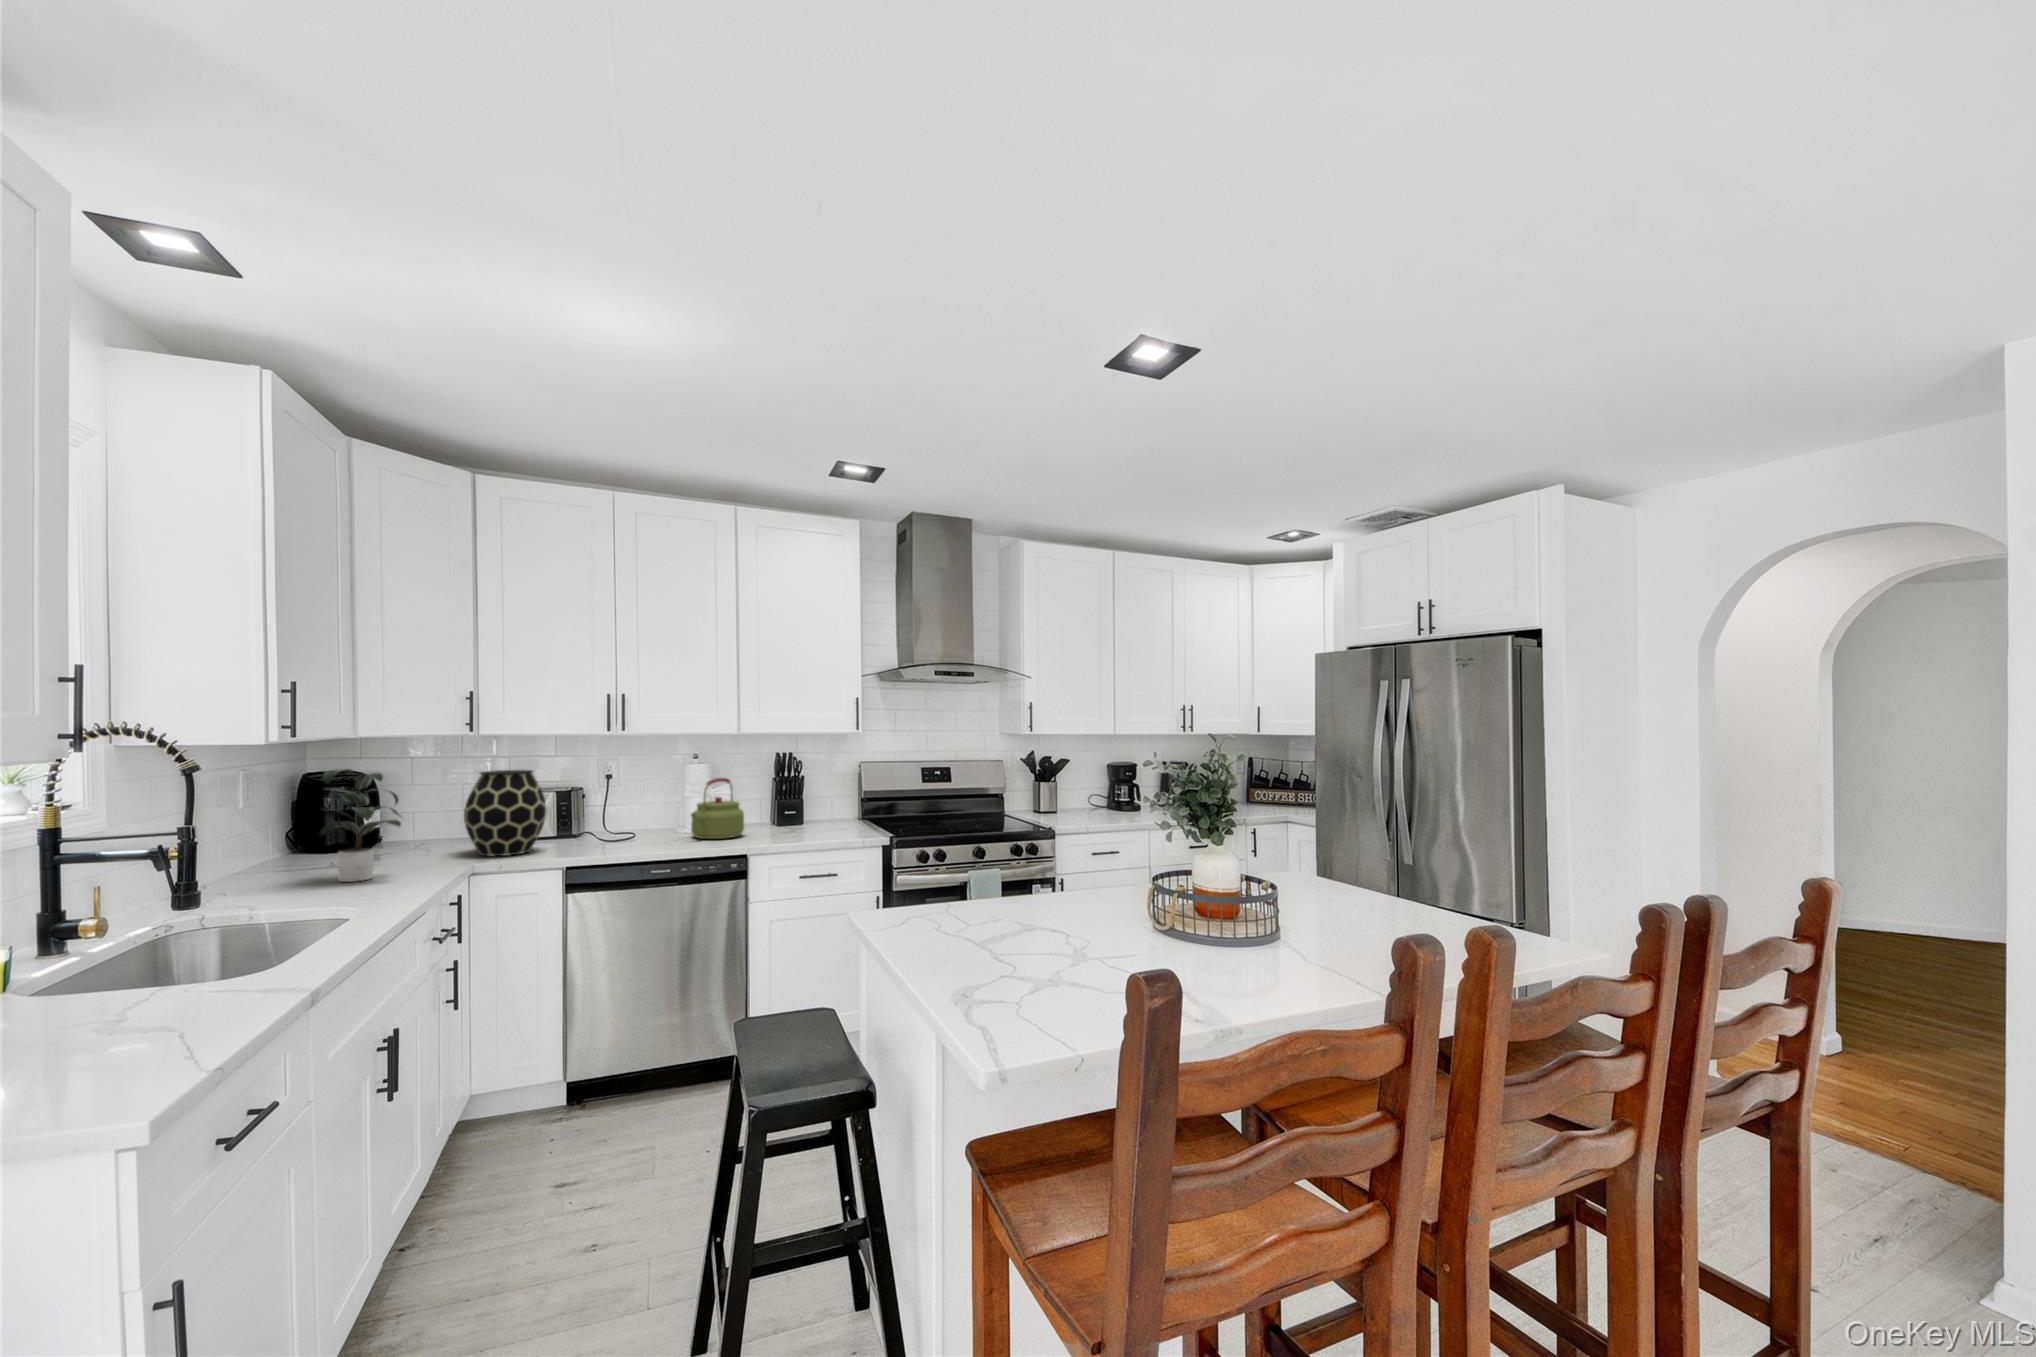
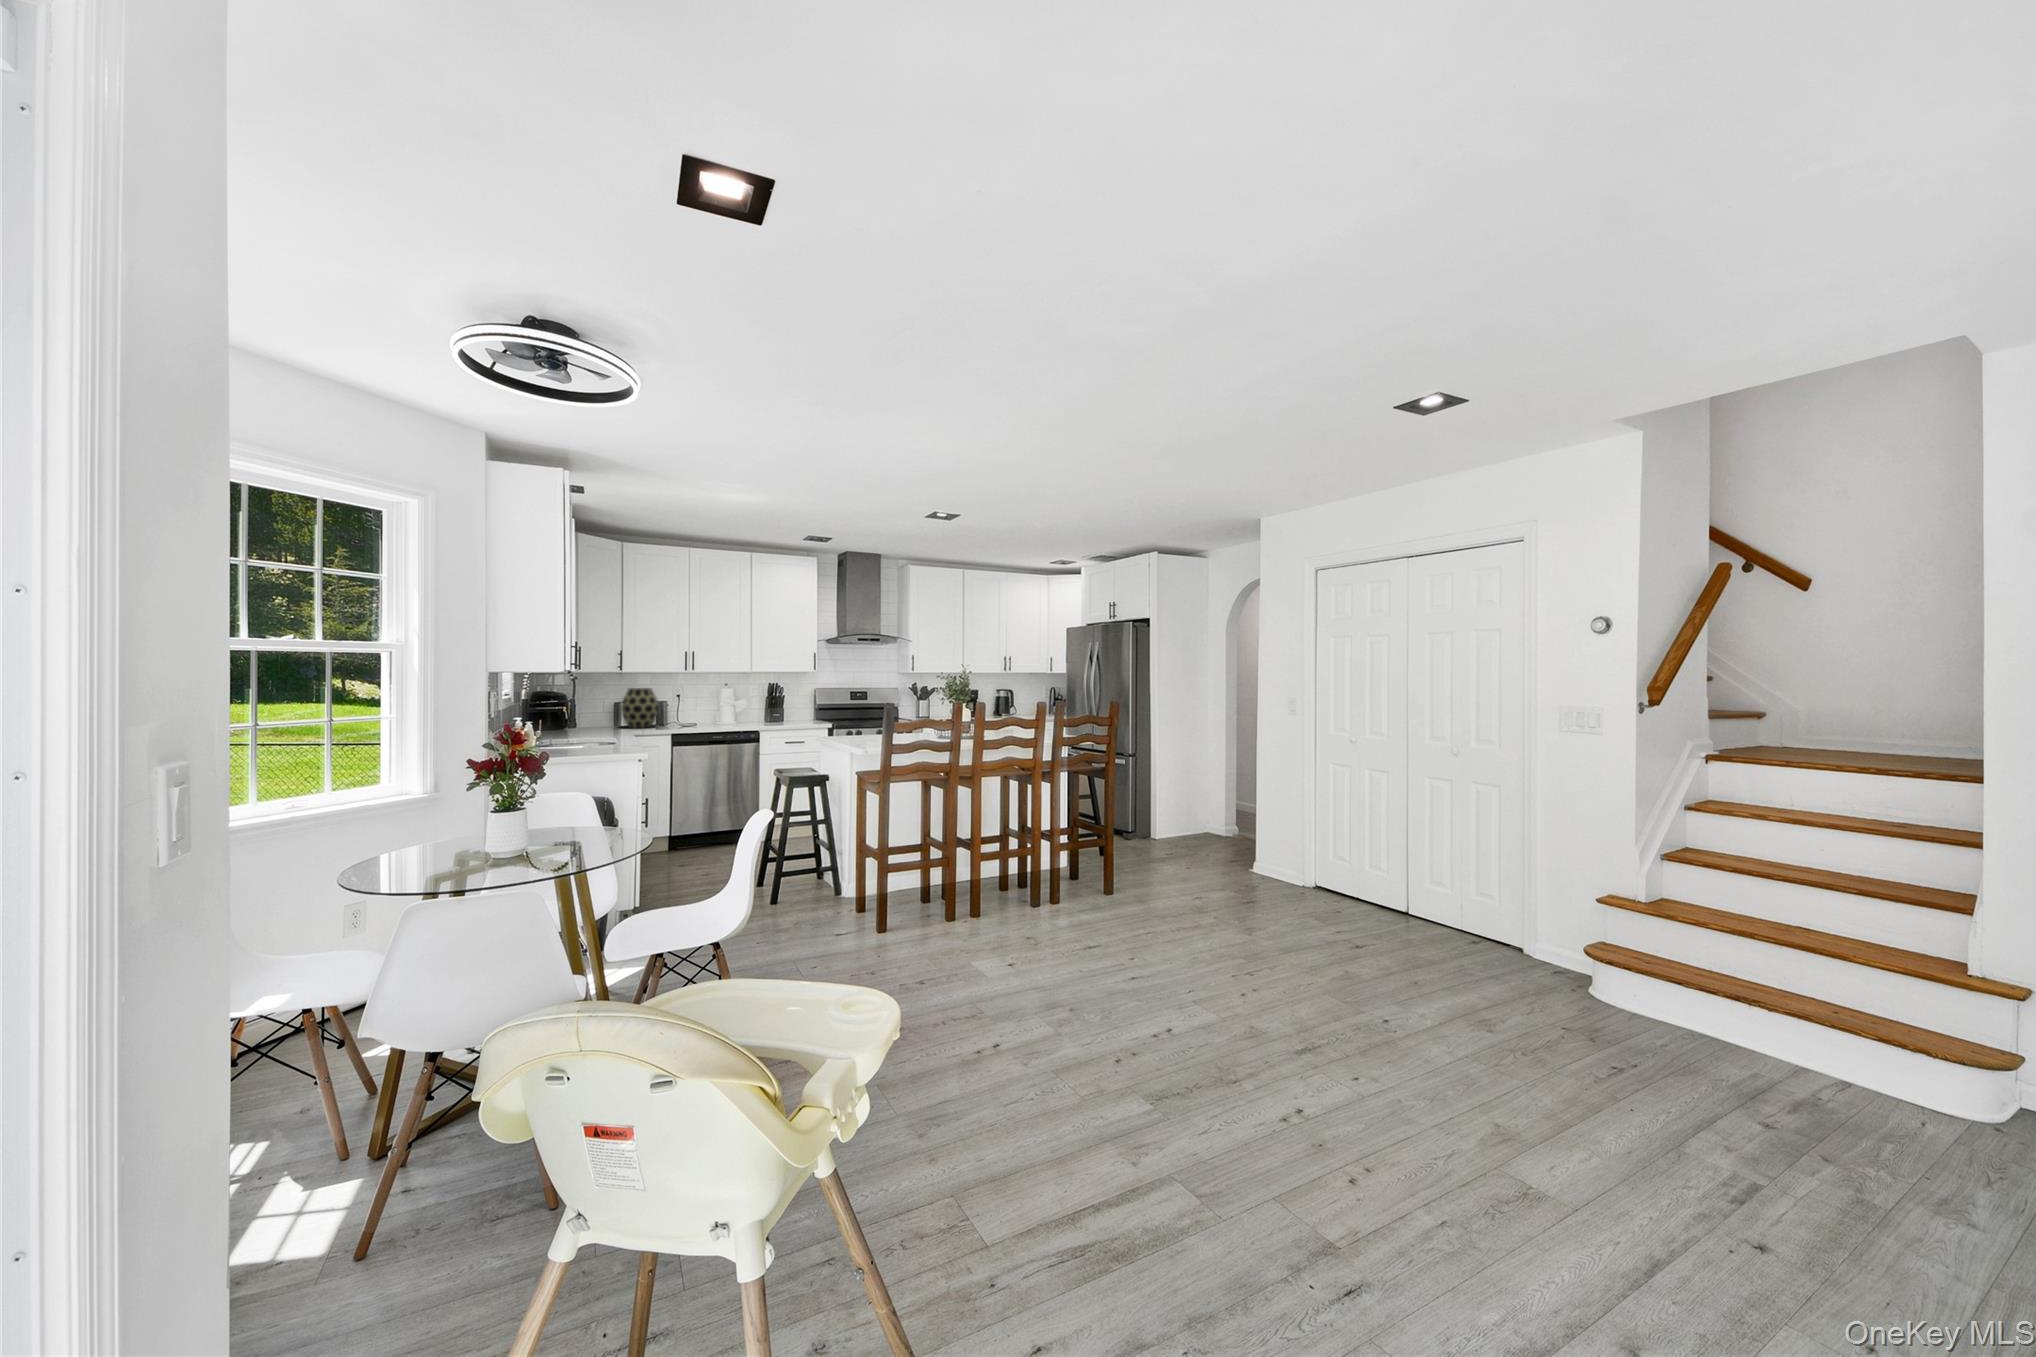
potted plant: present [320,769,401,882] -> none [565,683,615,733]
kettle: present [691,778,744,839] -> none [727,694,754,724]

